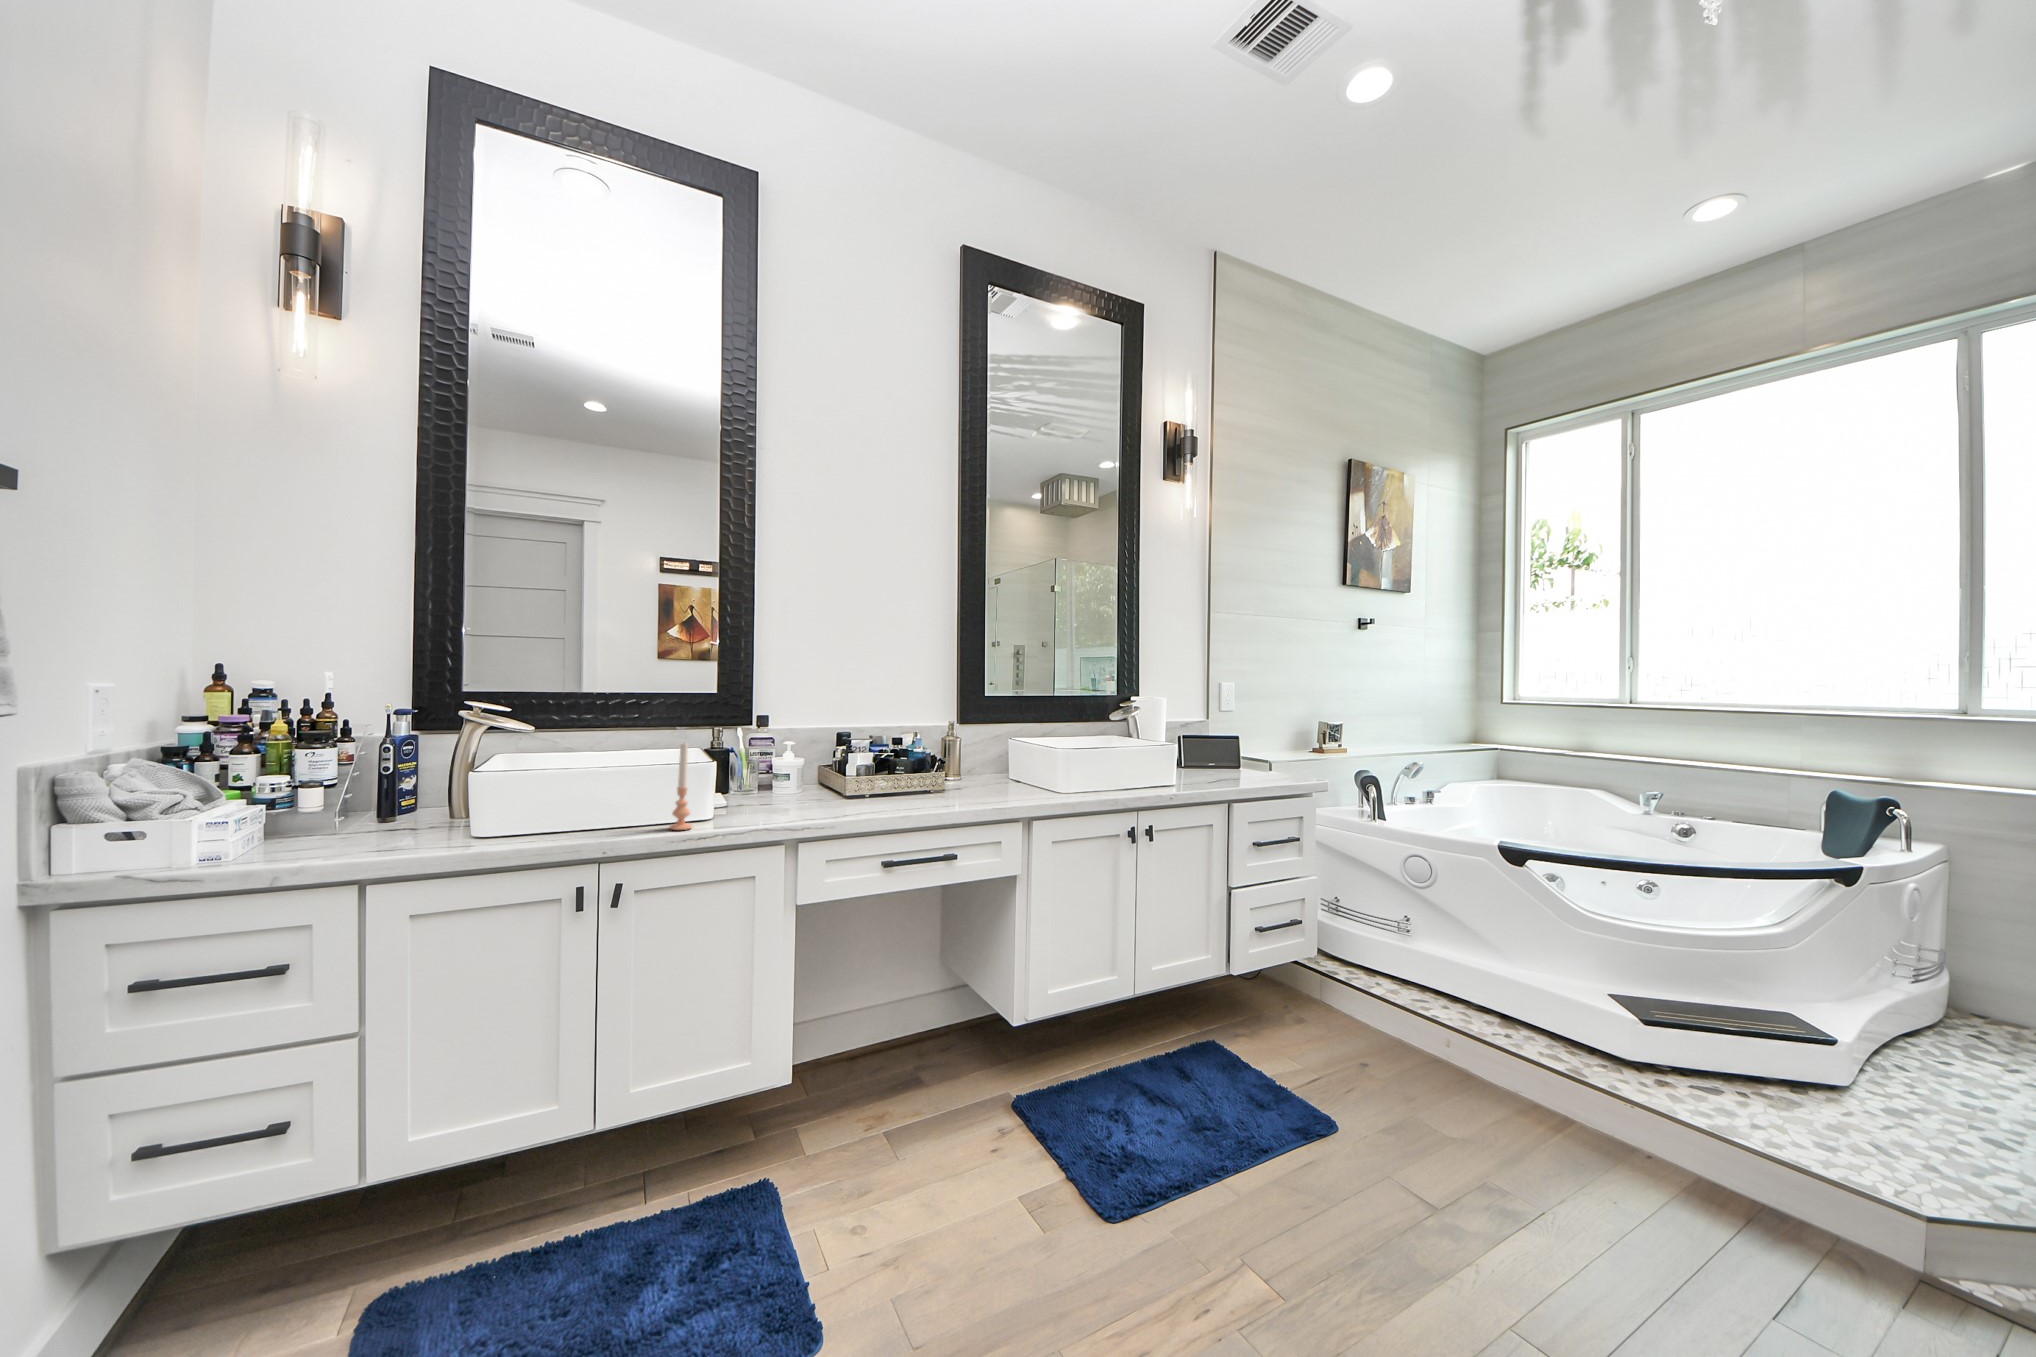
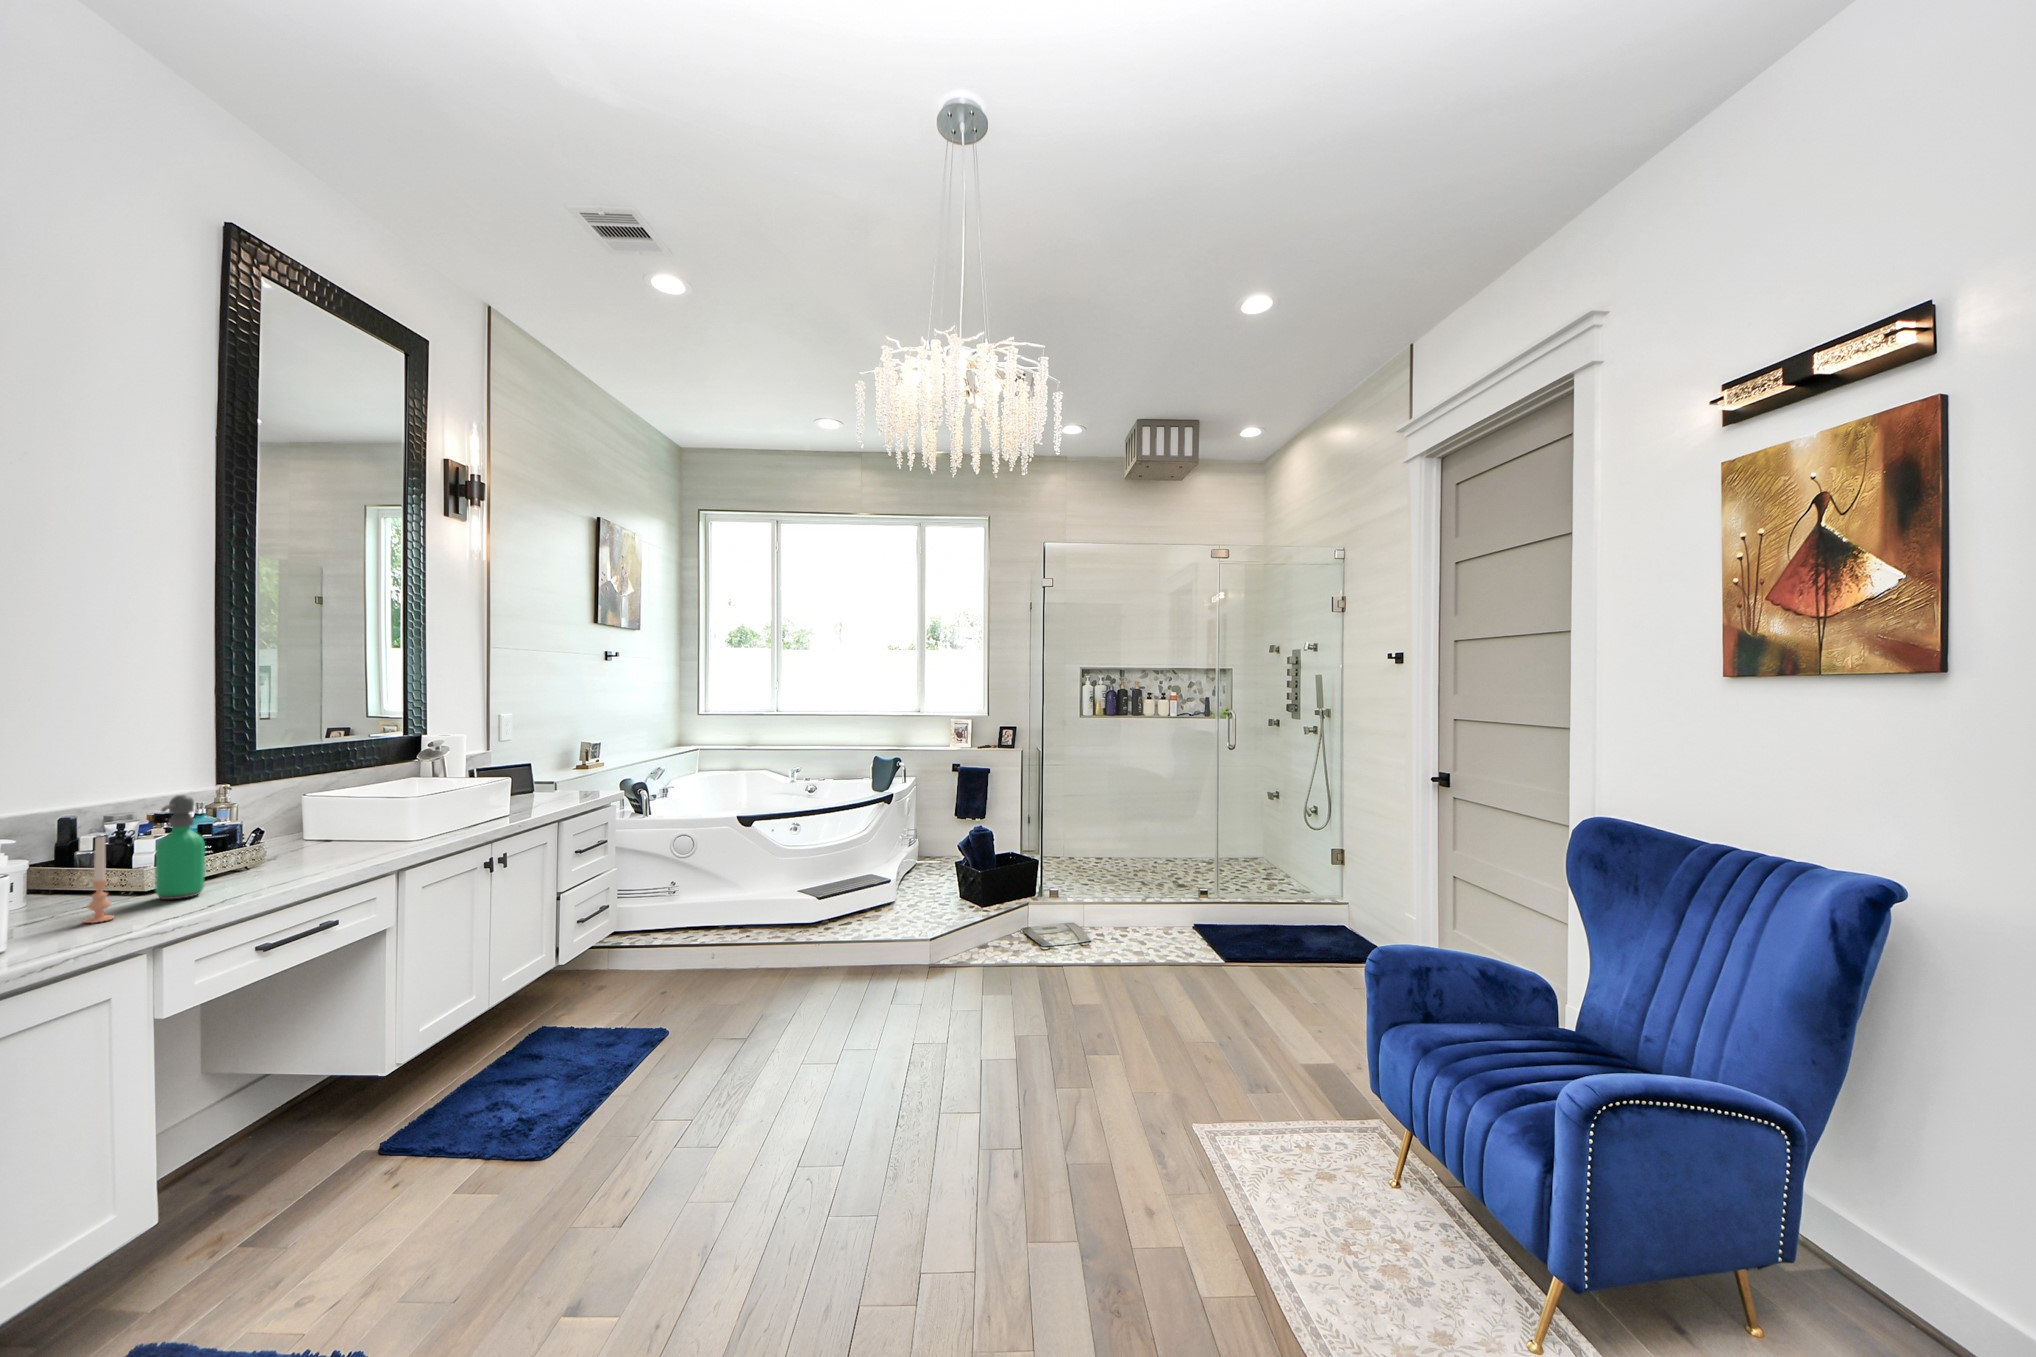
soap dispenser: none [751,713,795,821] -> present [155,795,205,899]

